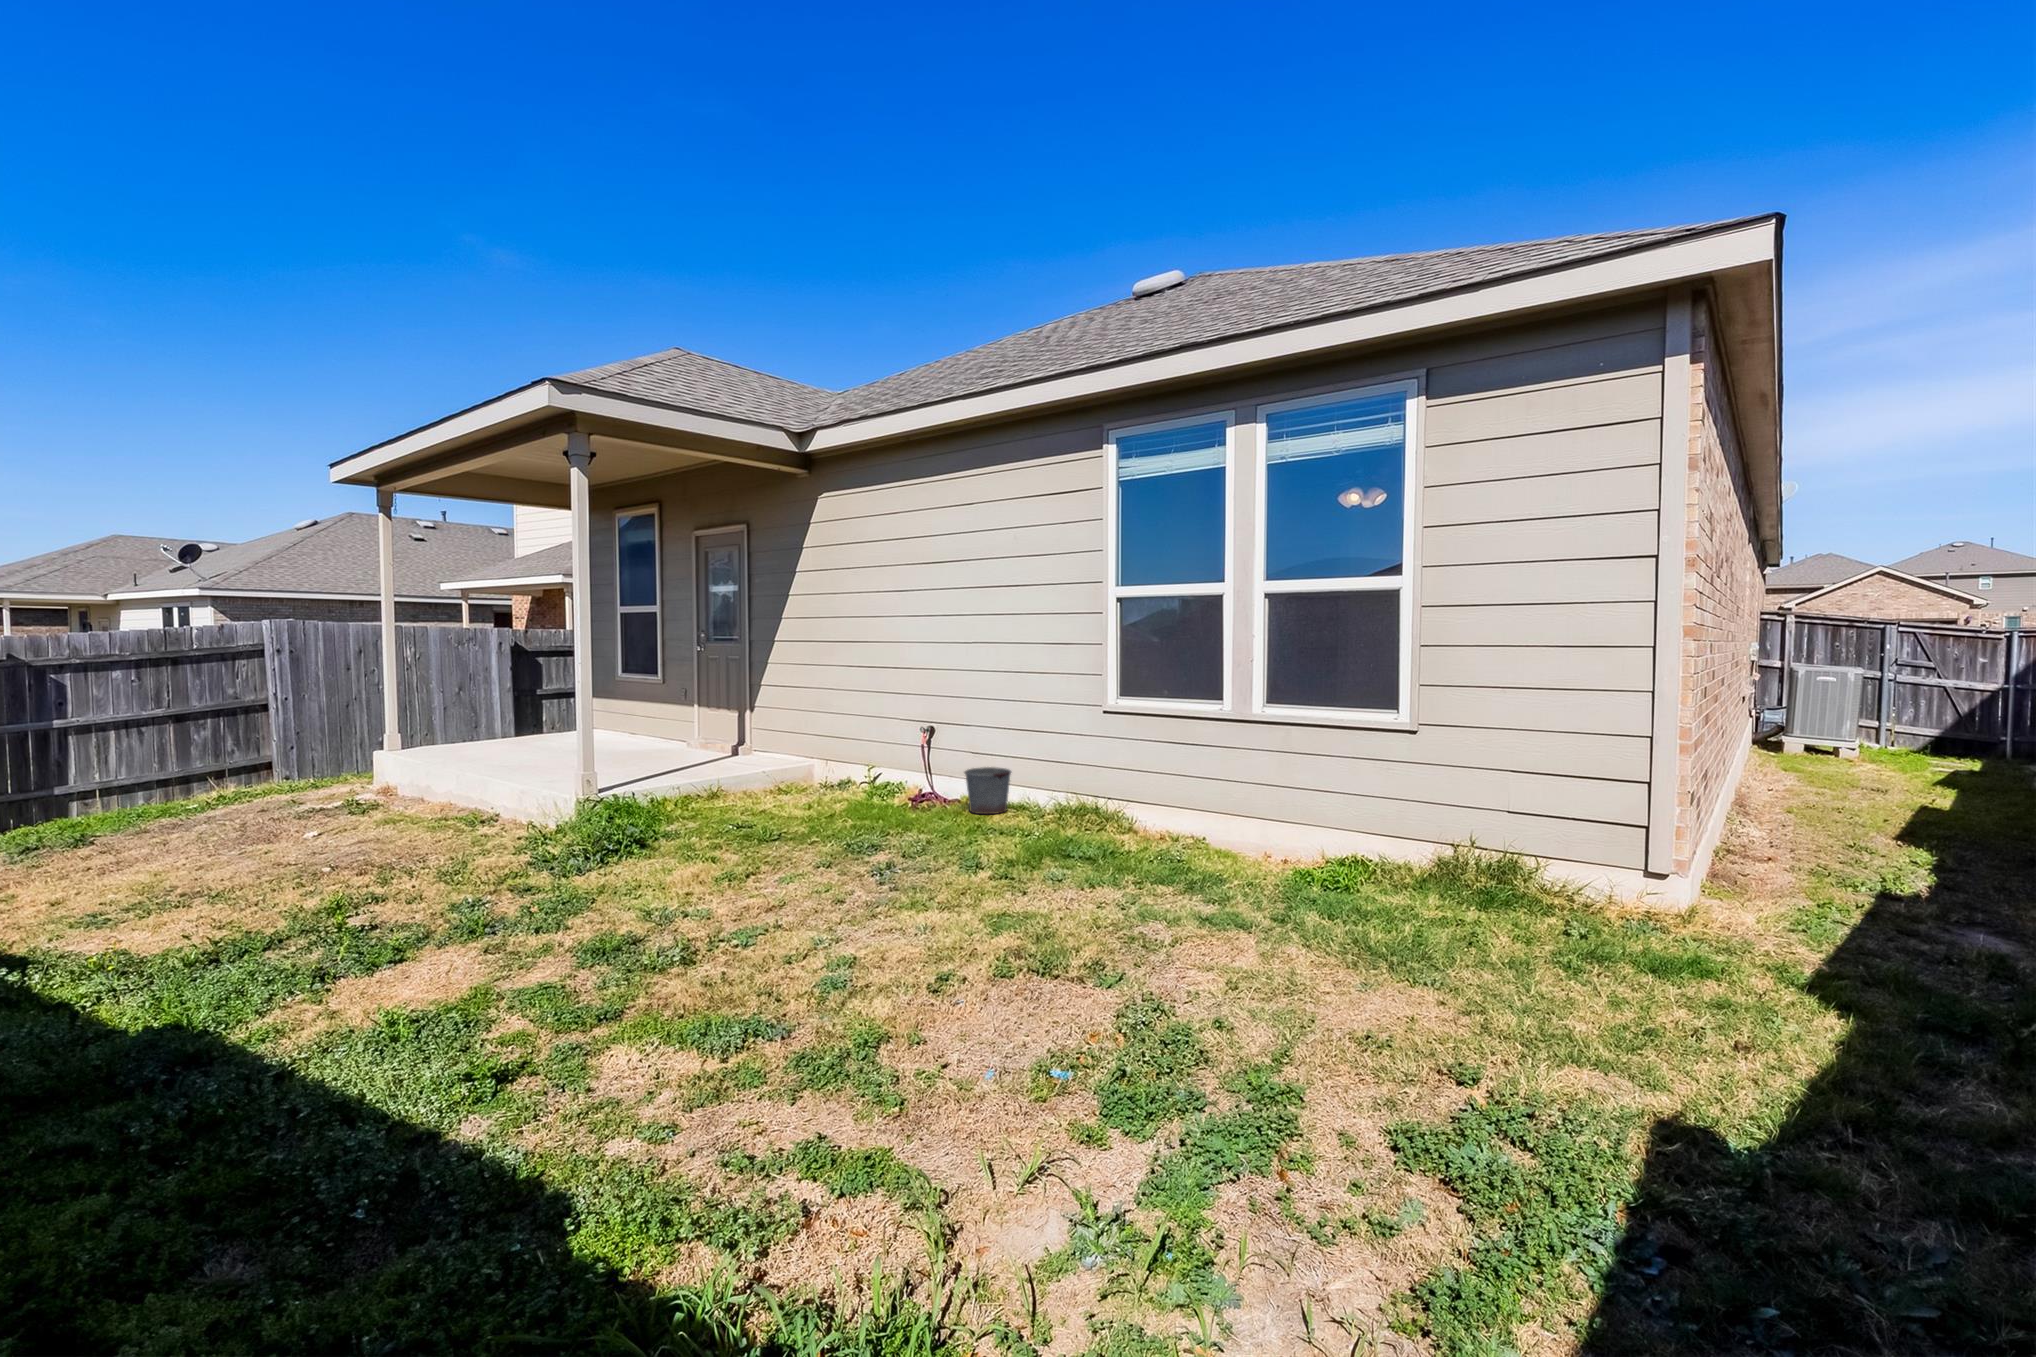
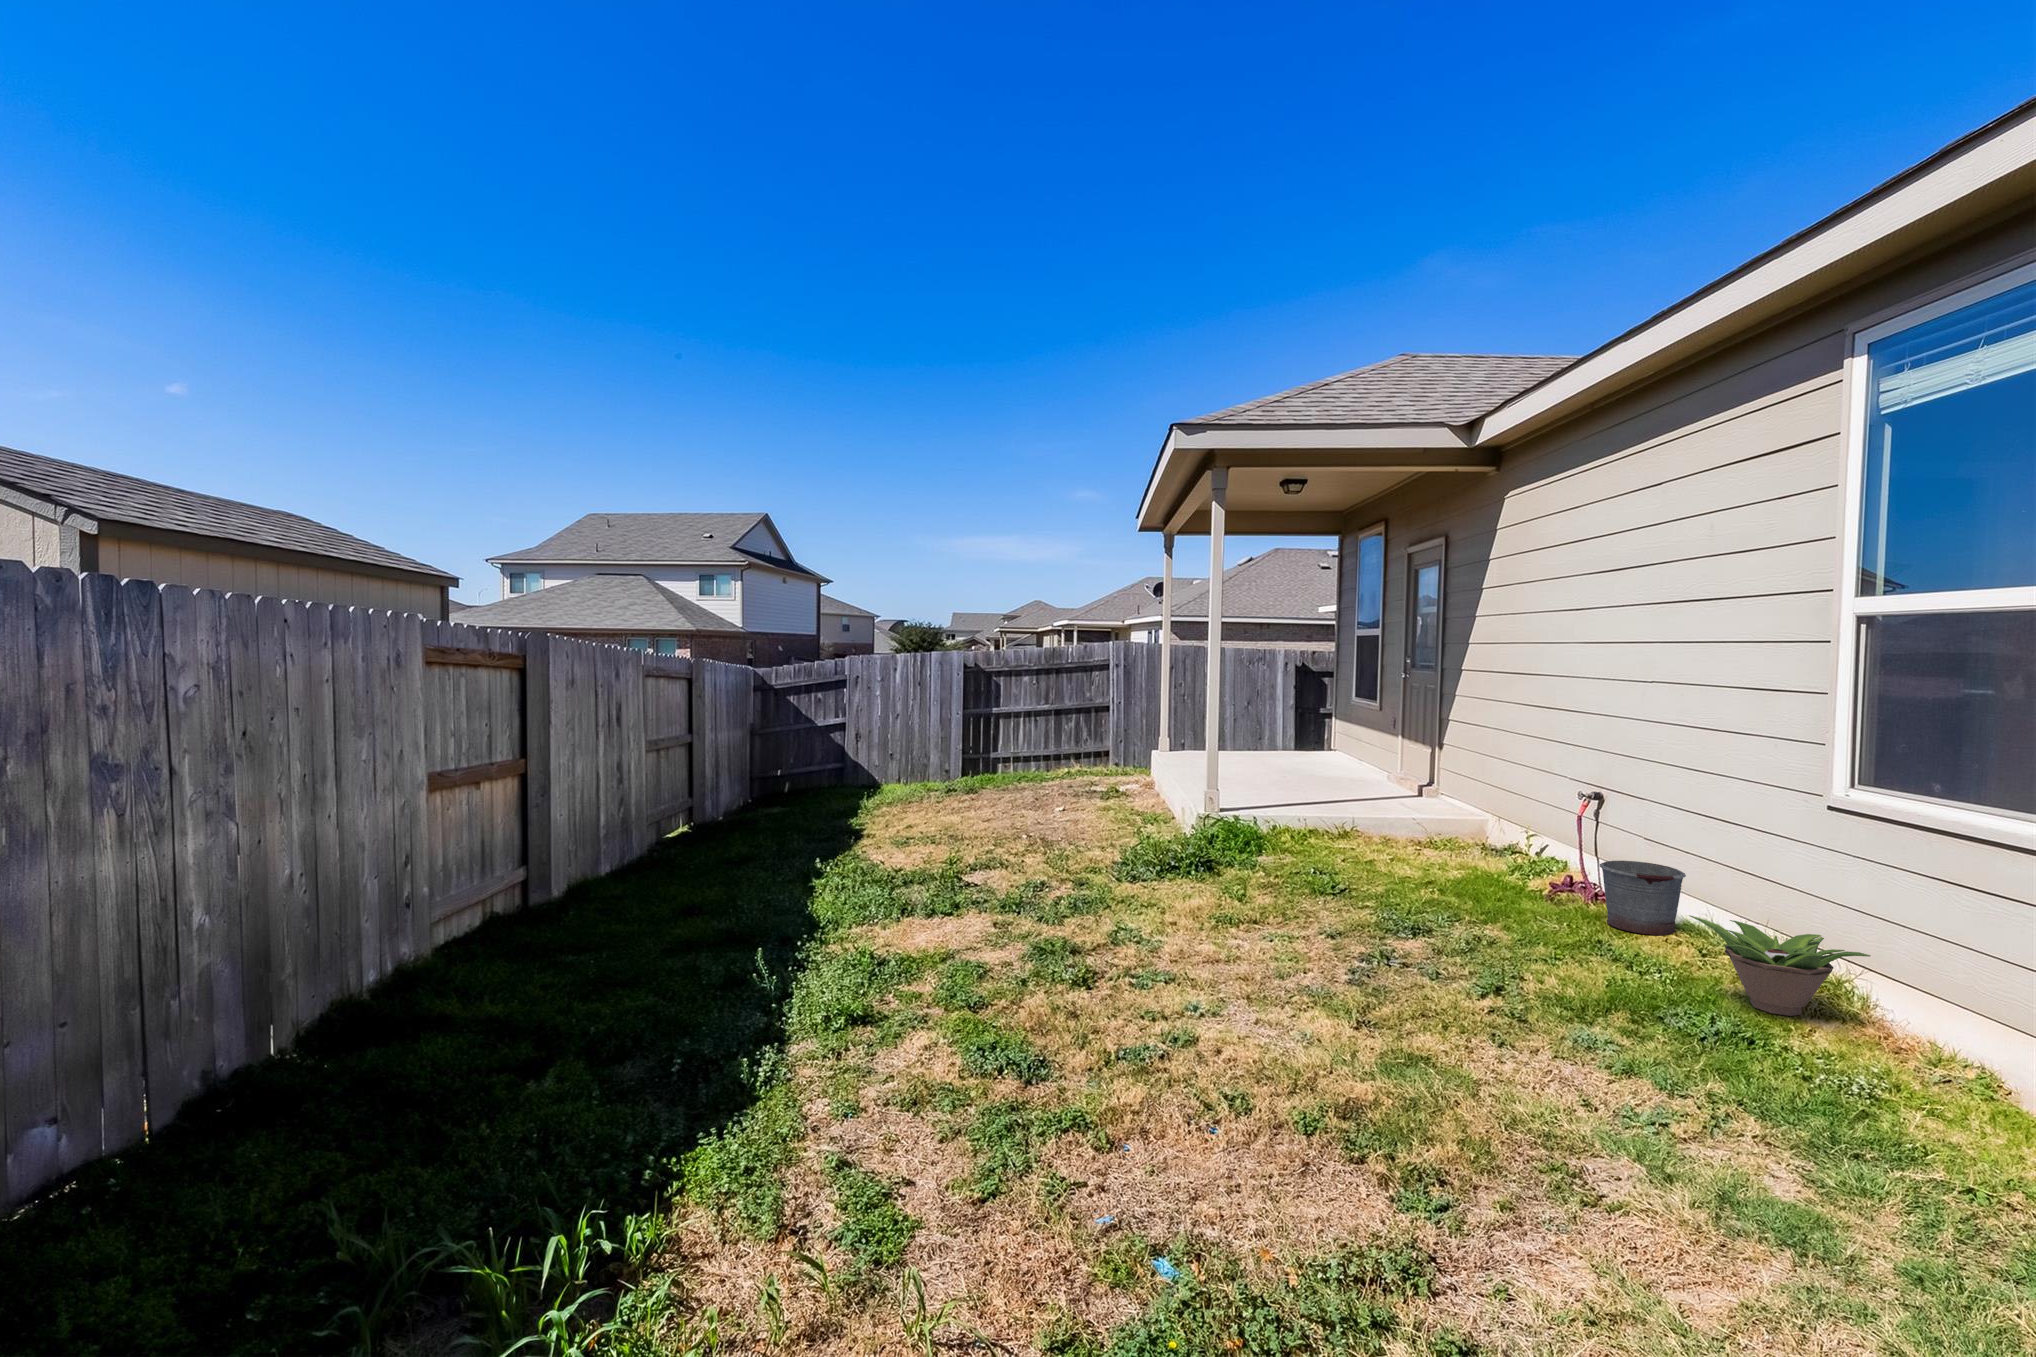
decorative plant: none [1058,786,1141,835] -> present [1689,915,1871,1016]

